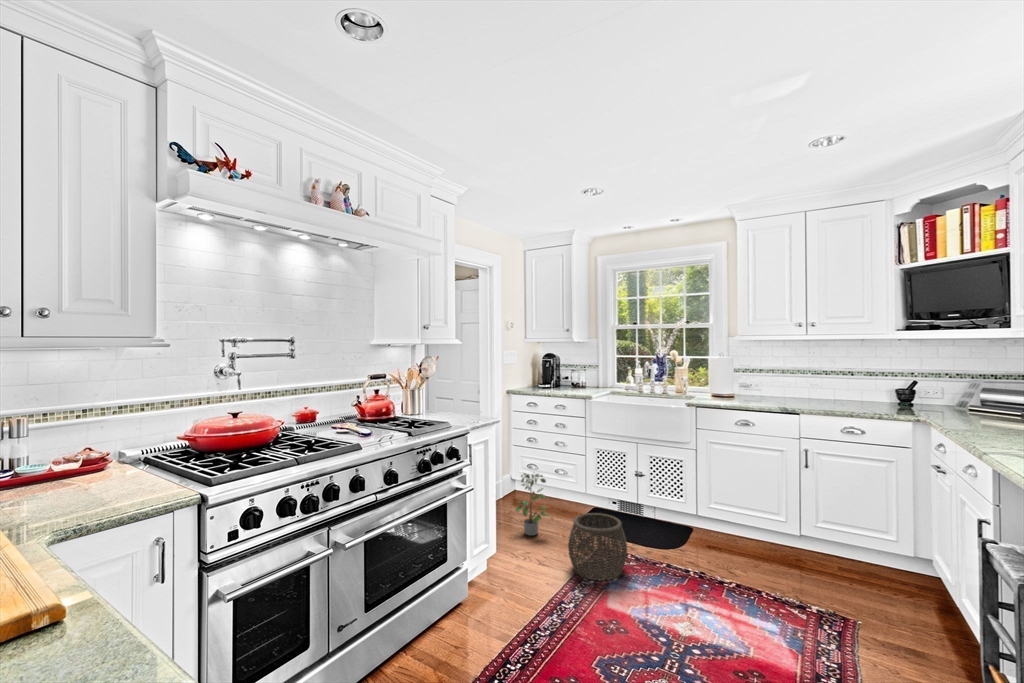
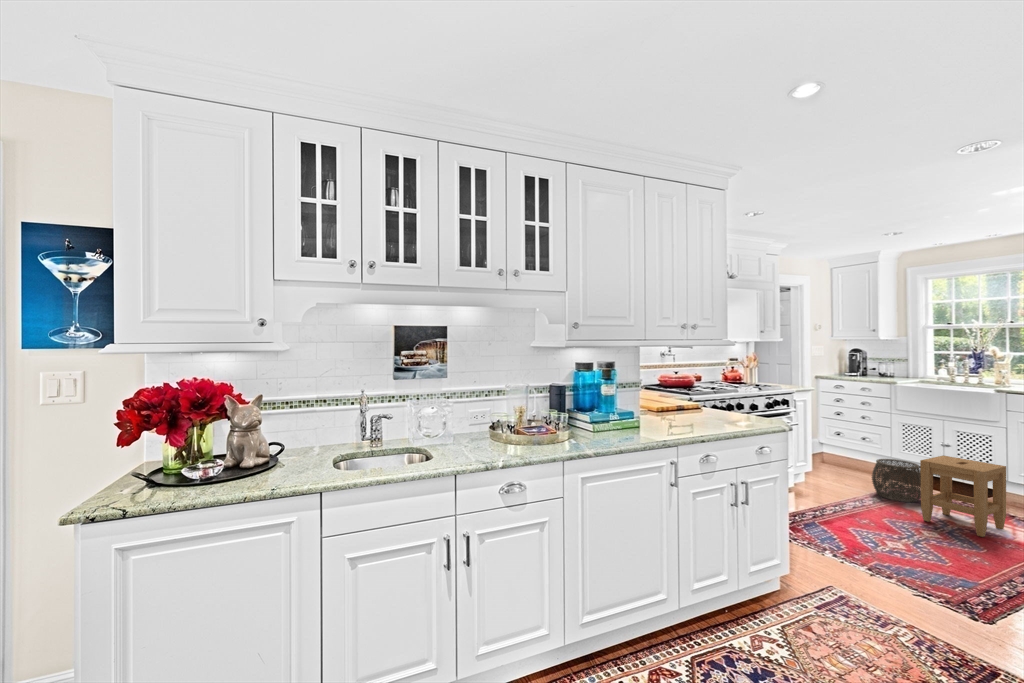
potted plant: present [515,473,549,536] -> none [826,431,857,475]
stool: none [630,510,718,645] -> present [920,455,1006,537]

